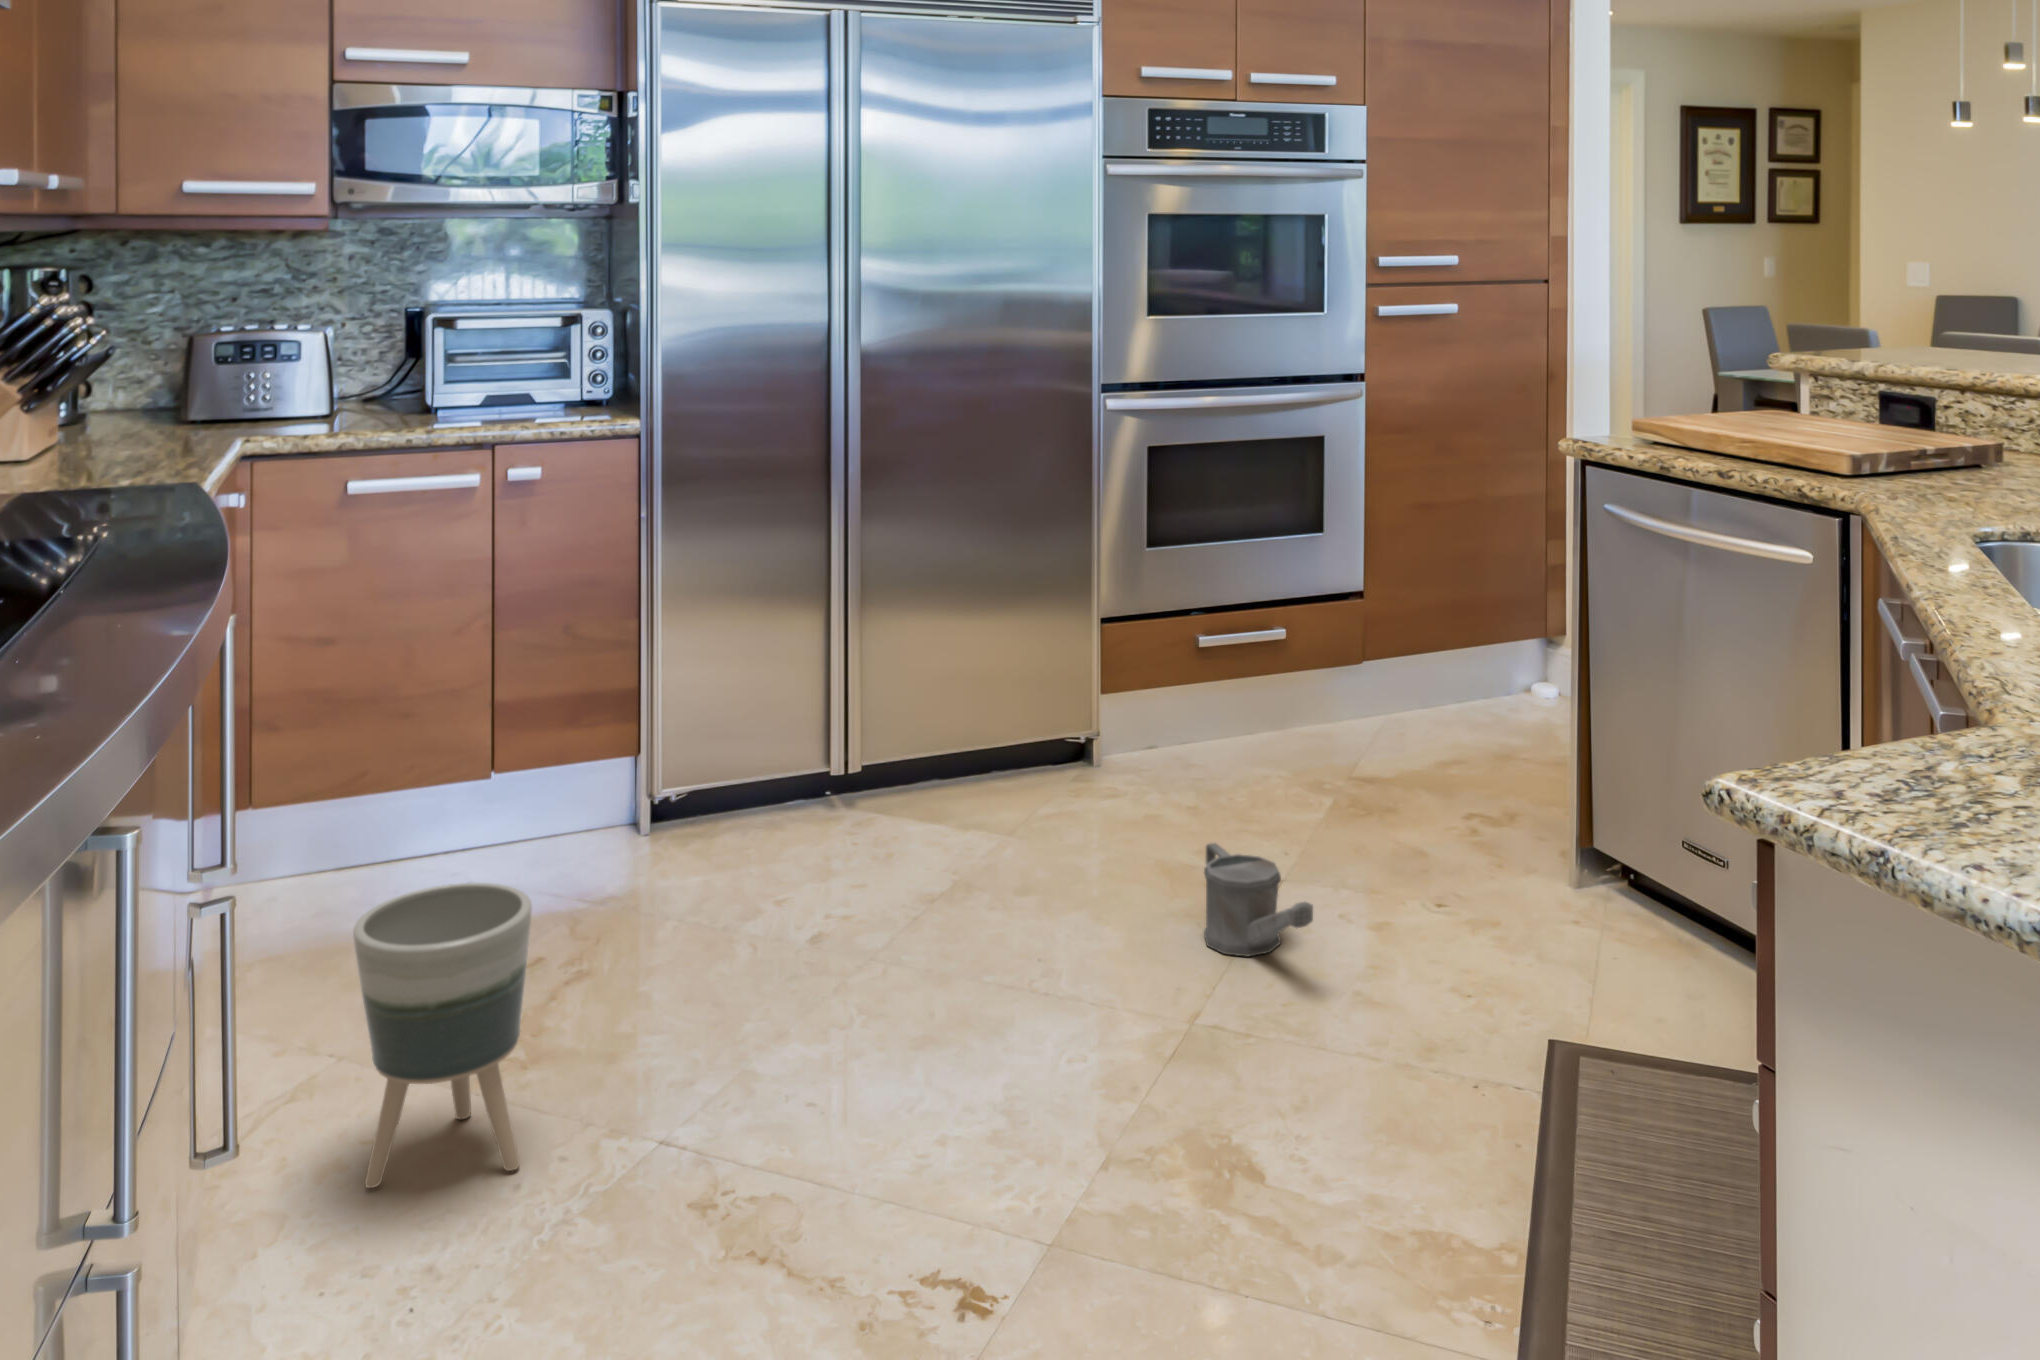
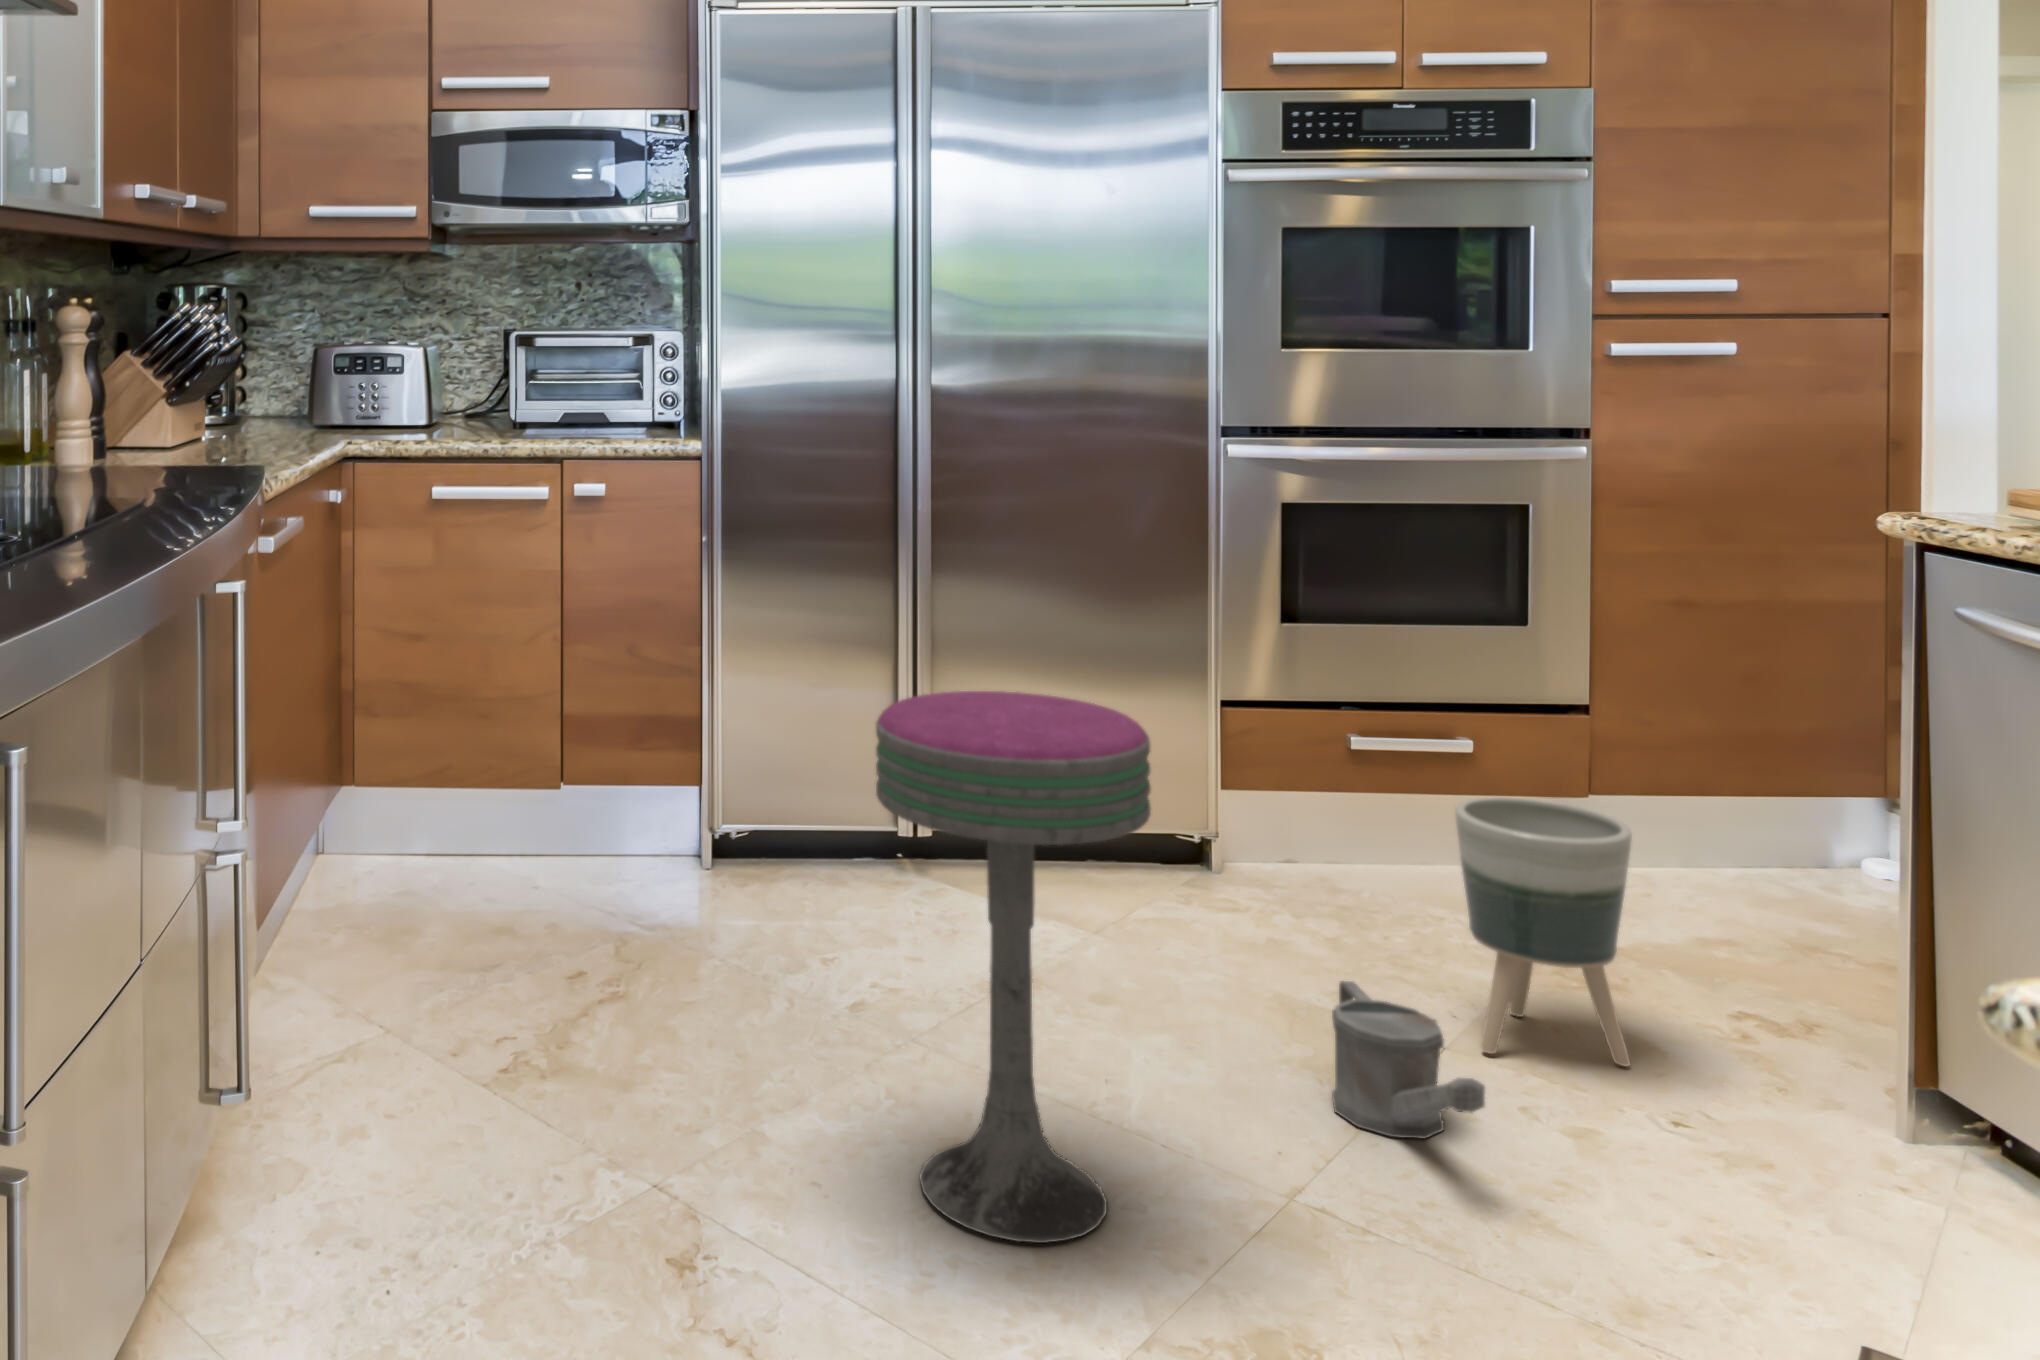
bar stool: none [870,649,1092,1103] -> present [876,691,1151,1243]
planter: present [353,883,532,1188] -> present [1455,797,1632,1066]

